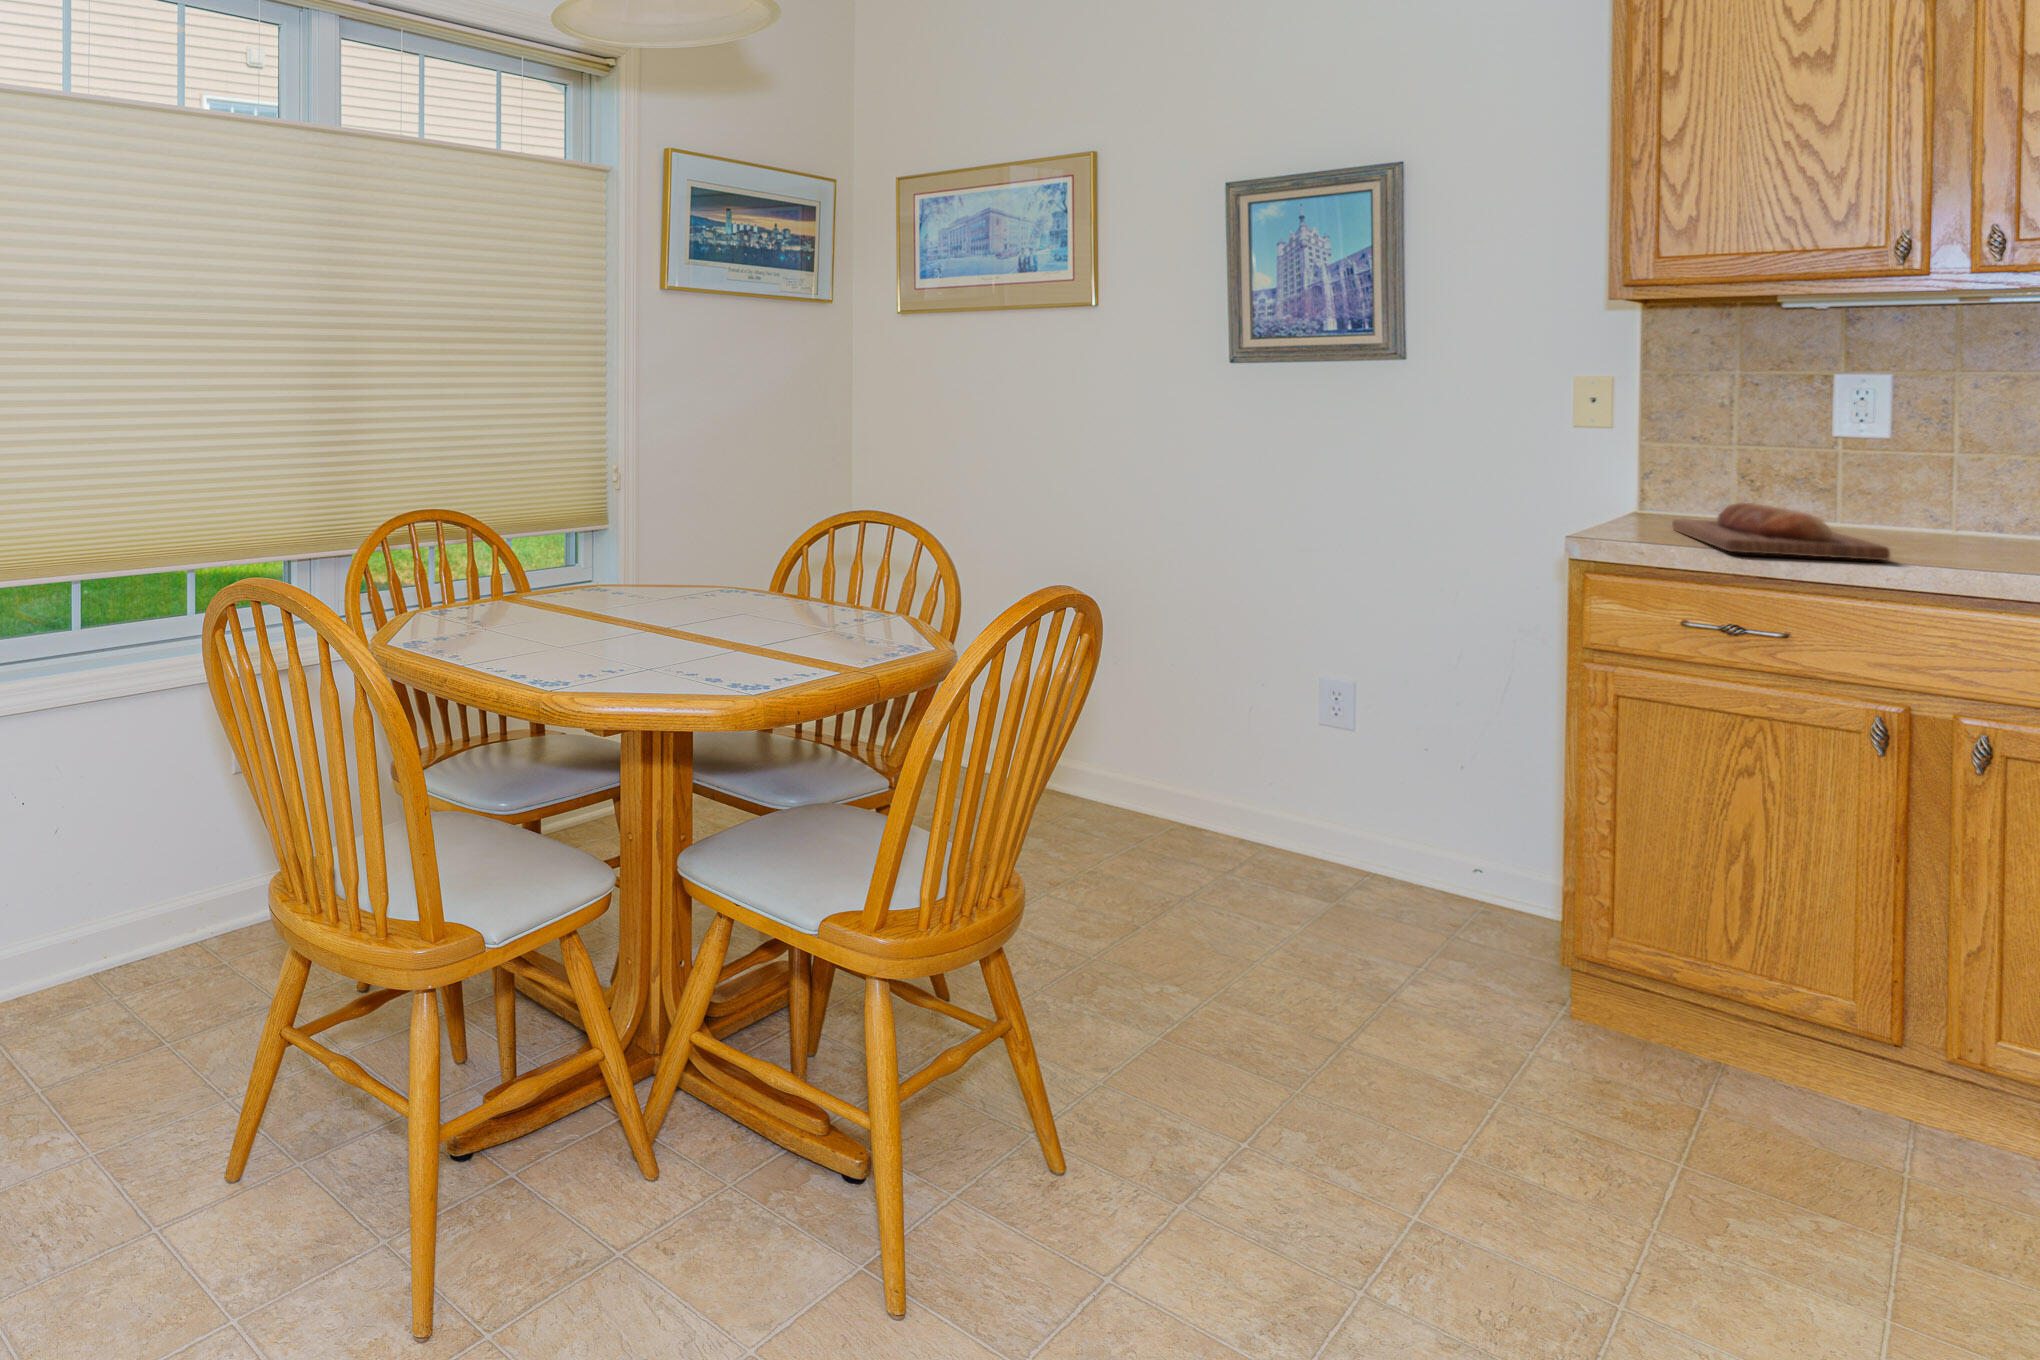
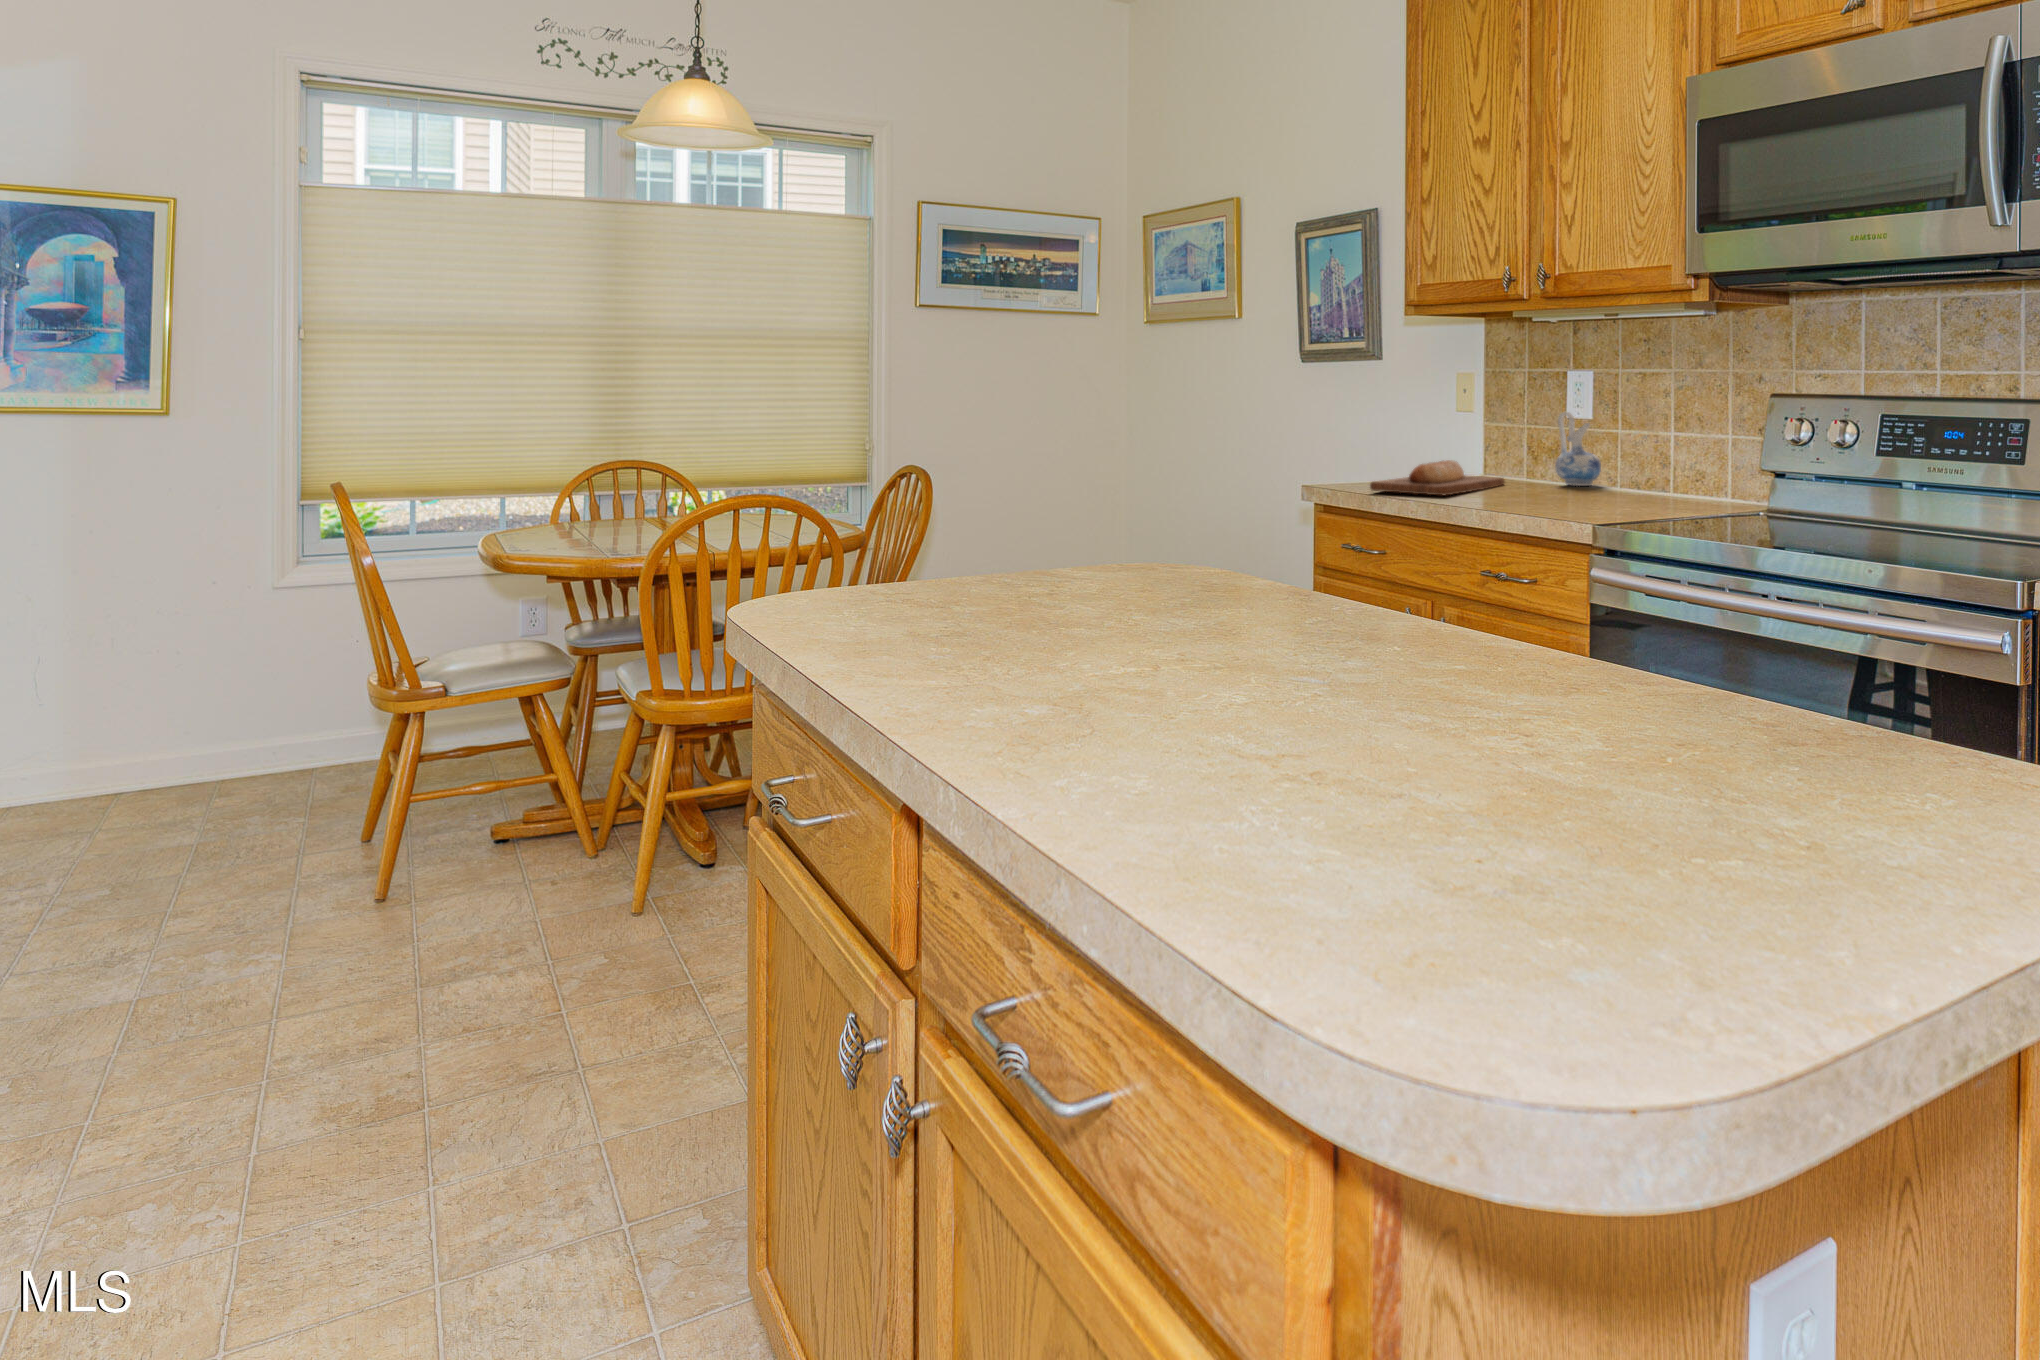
ceramic pitcher: none [1884,435,1971,537] -> present [1555,412,1601,486]

